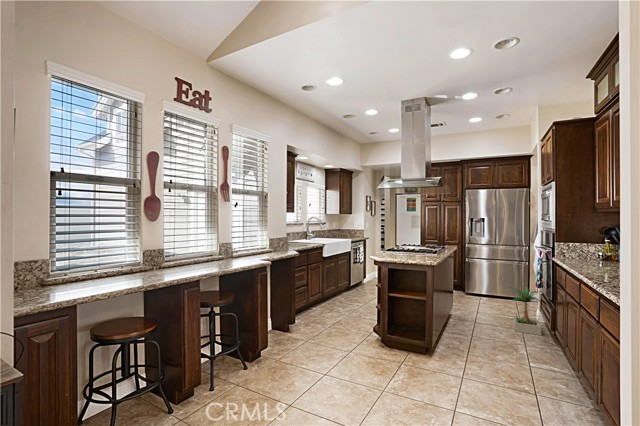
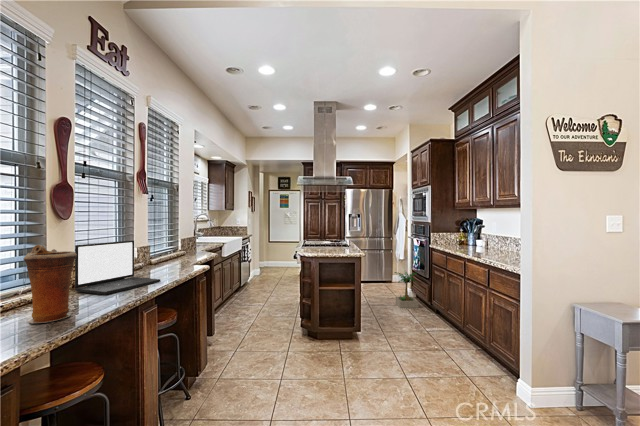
vase: none [92,238,130,289] -> present [24,245,77,323]
laptop: none [156,238,211,276] -> present [75,240,160,295]

